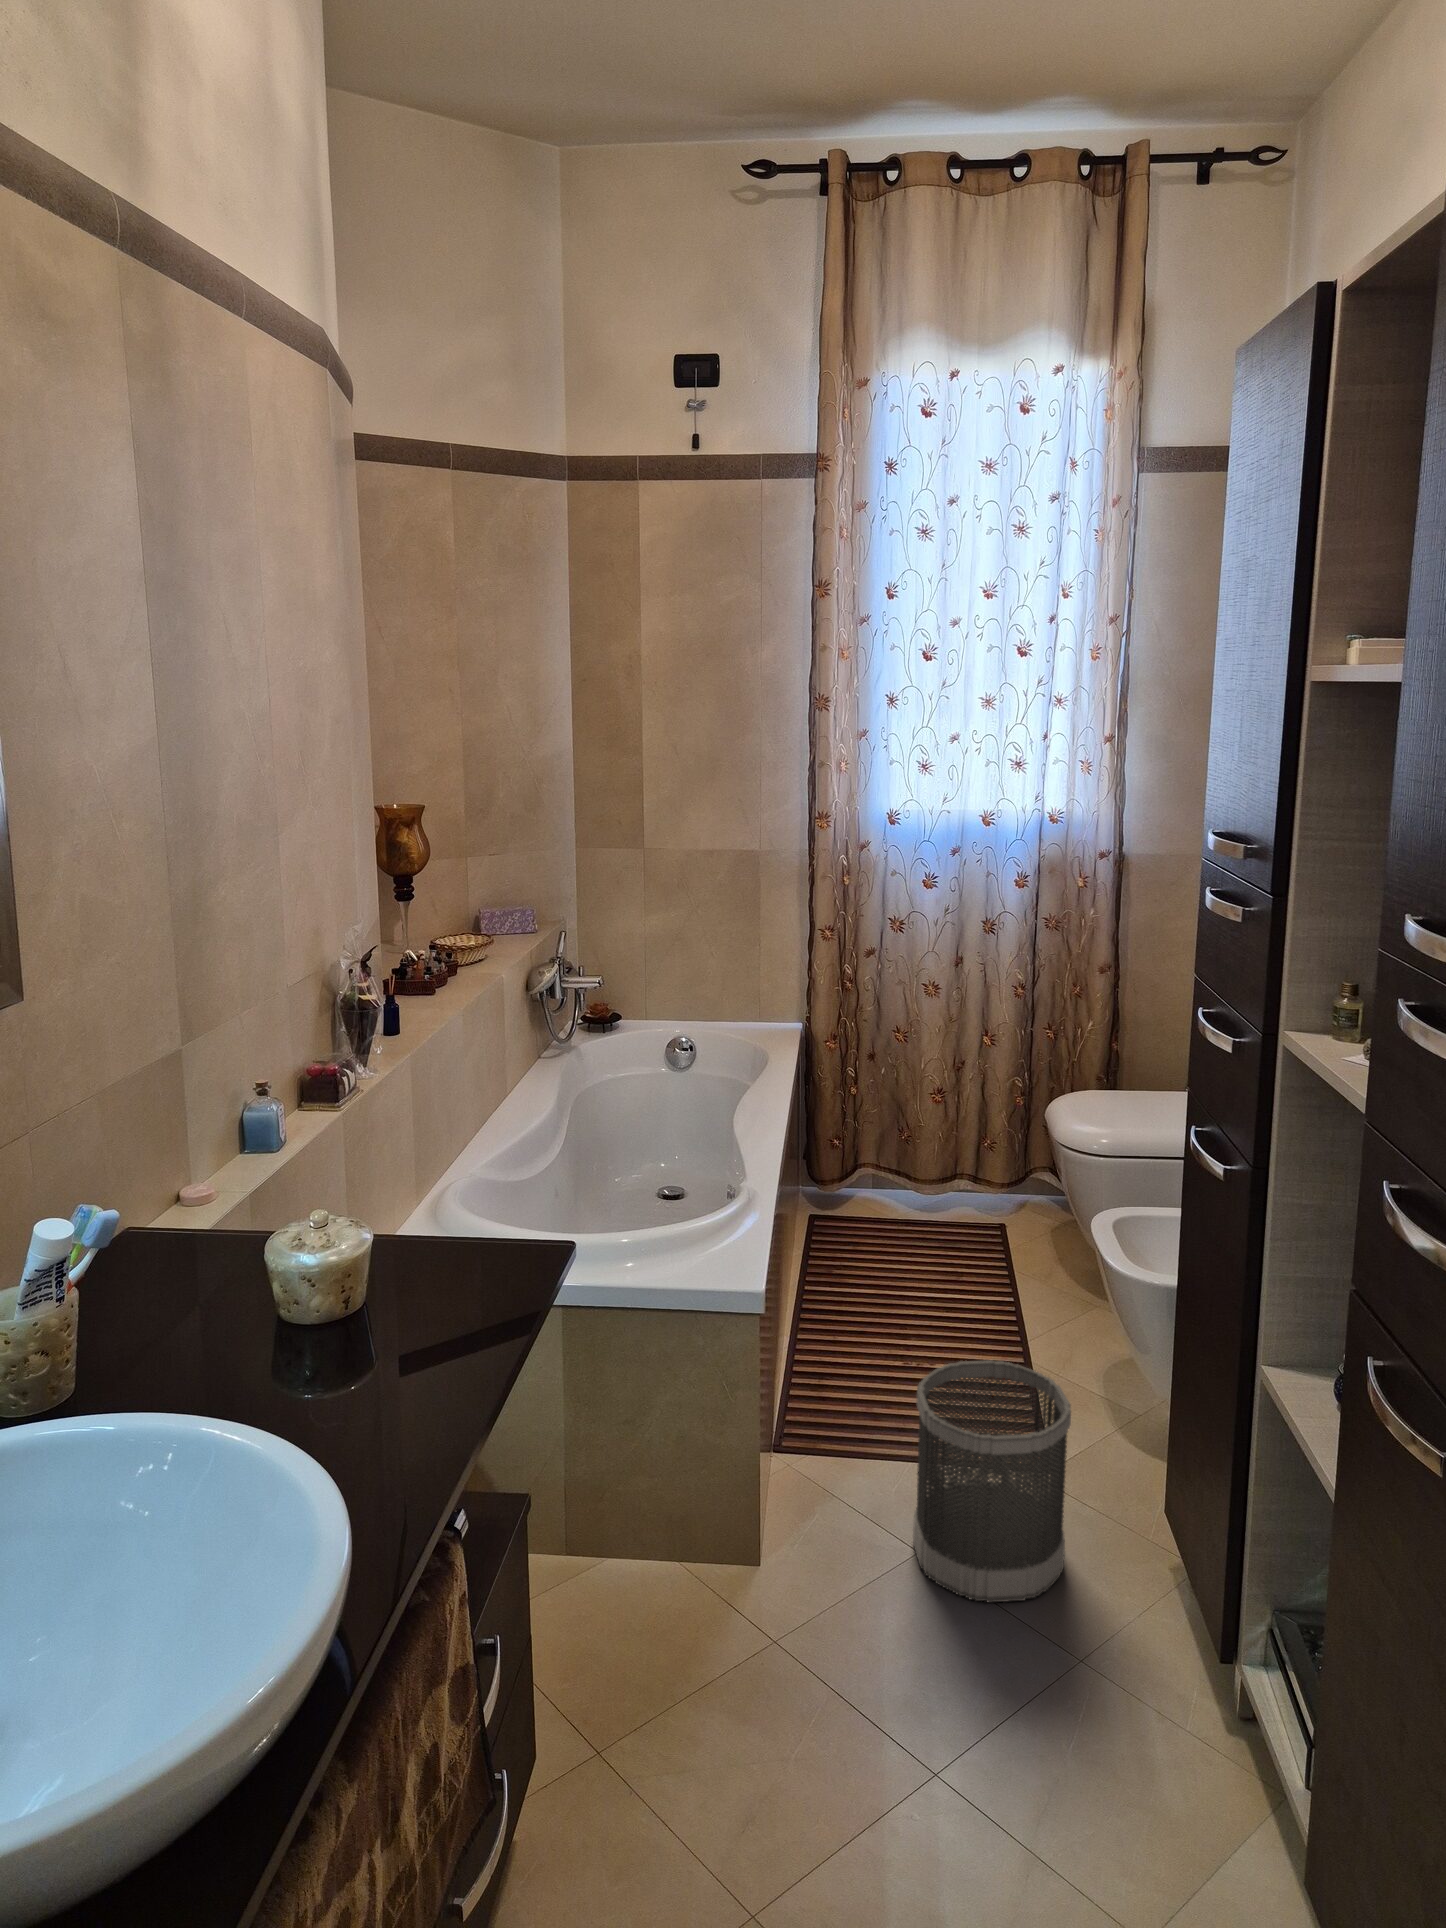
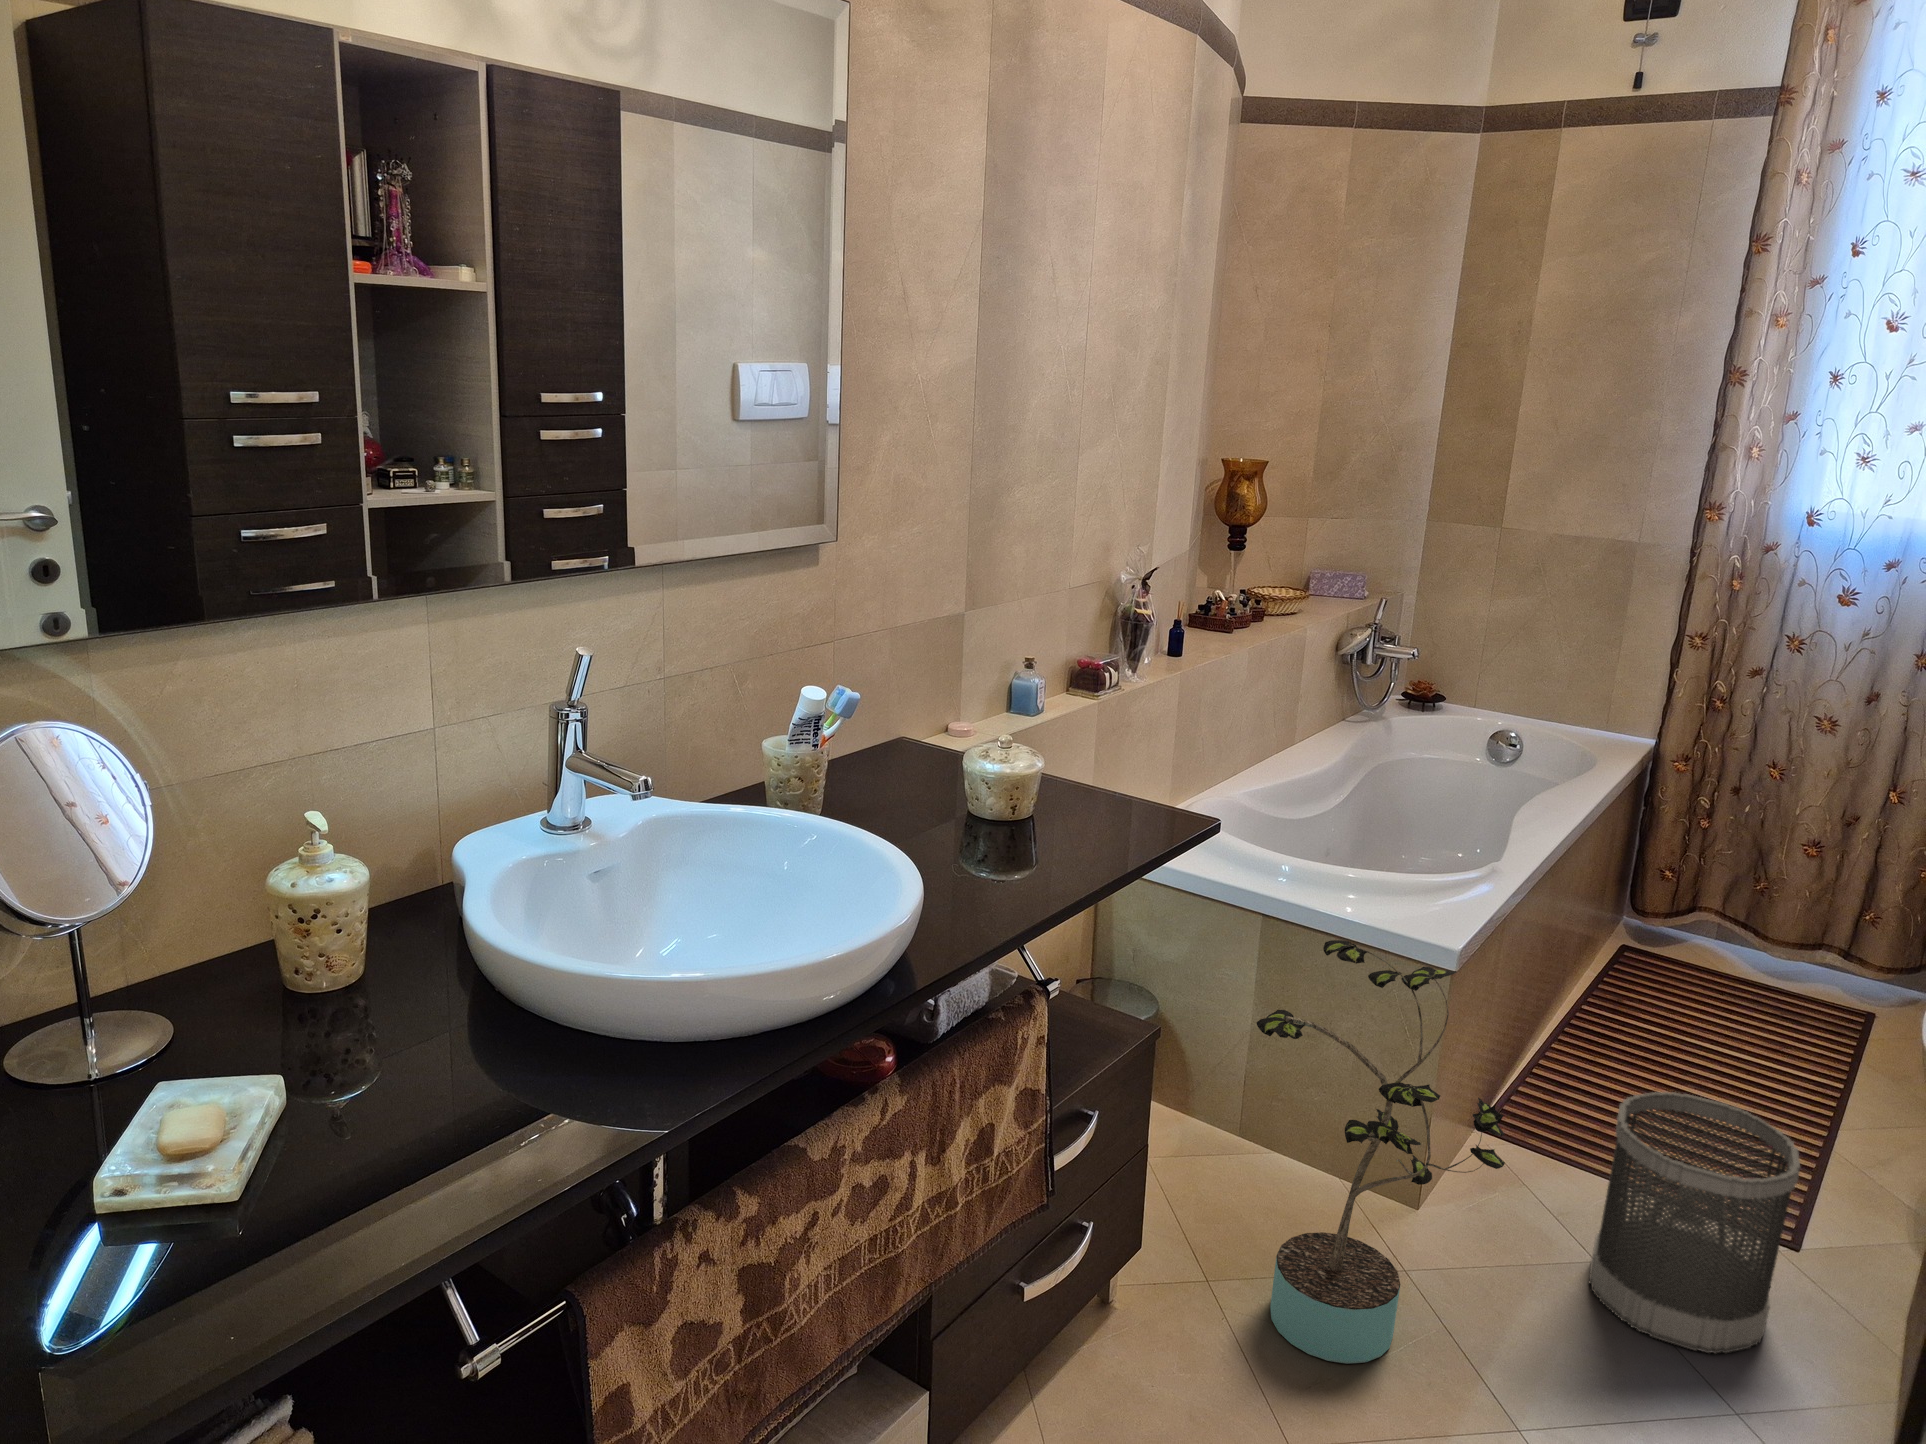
potted plant: none [625,1319,879,1771] -> present [1257,940,1505,1364]

